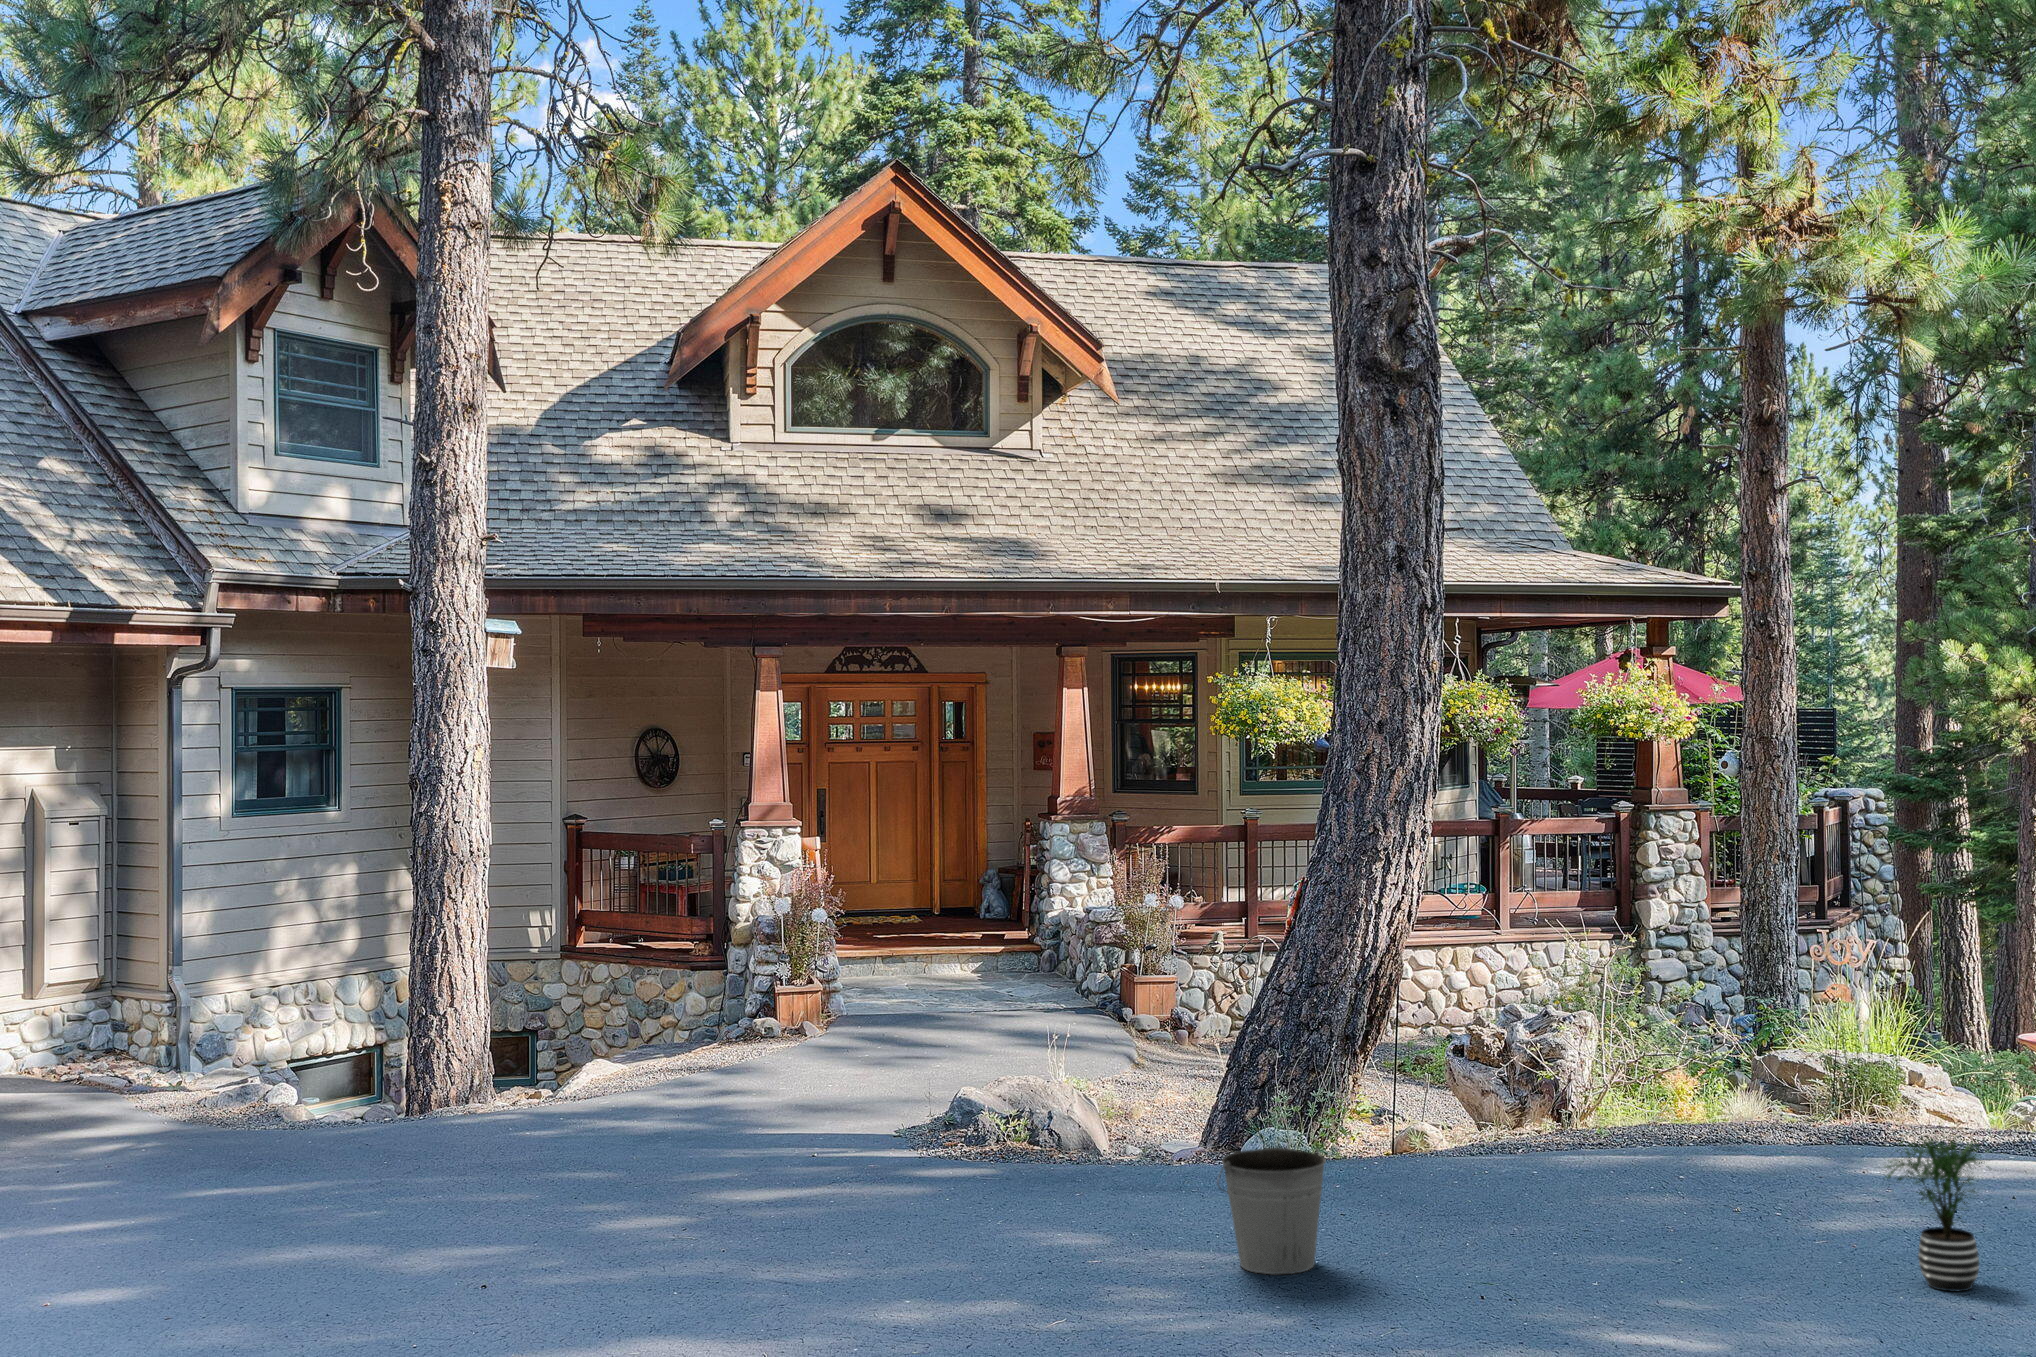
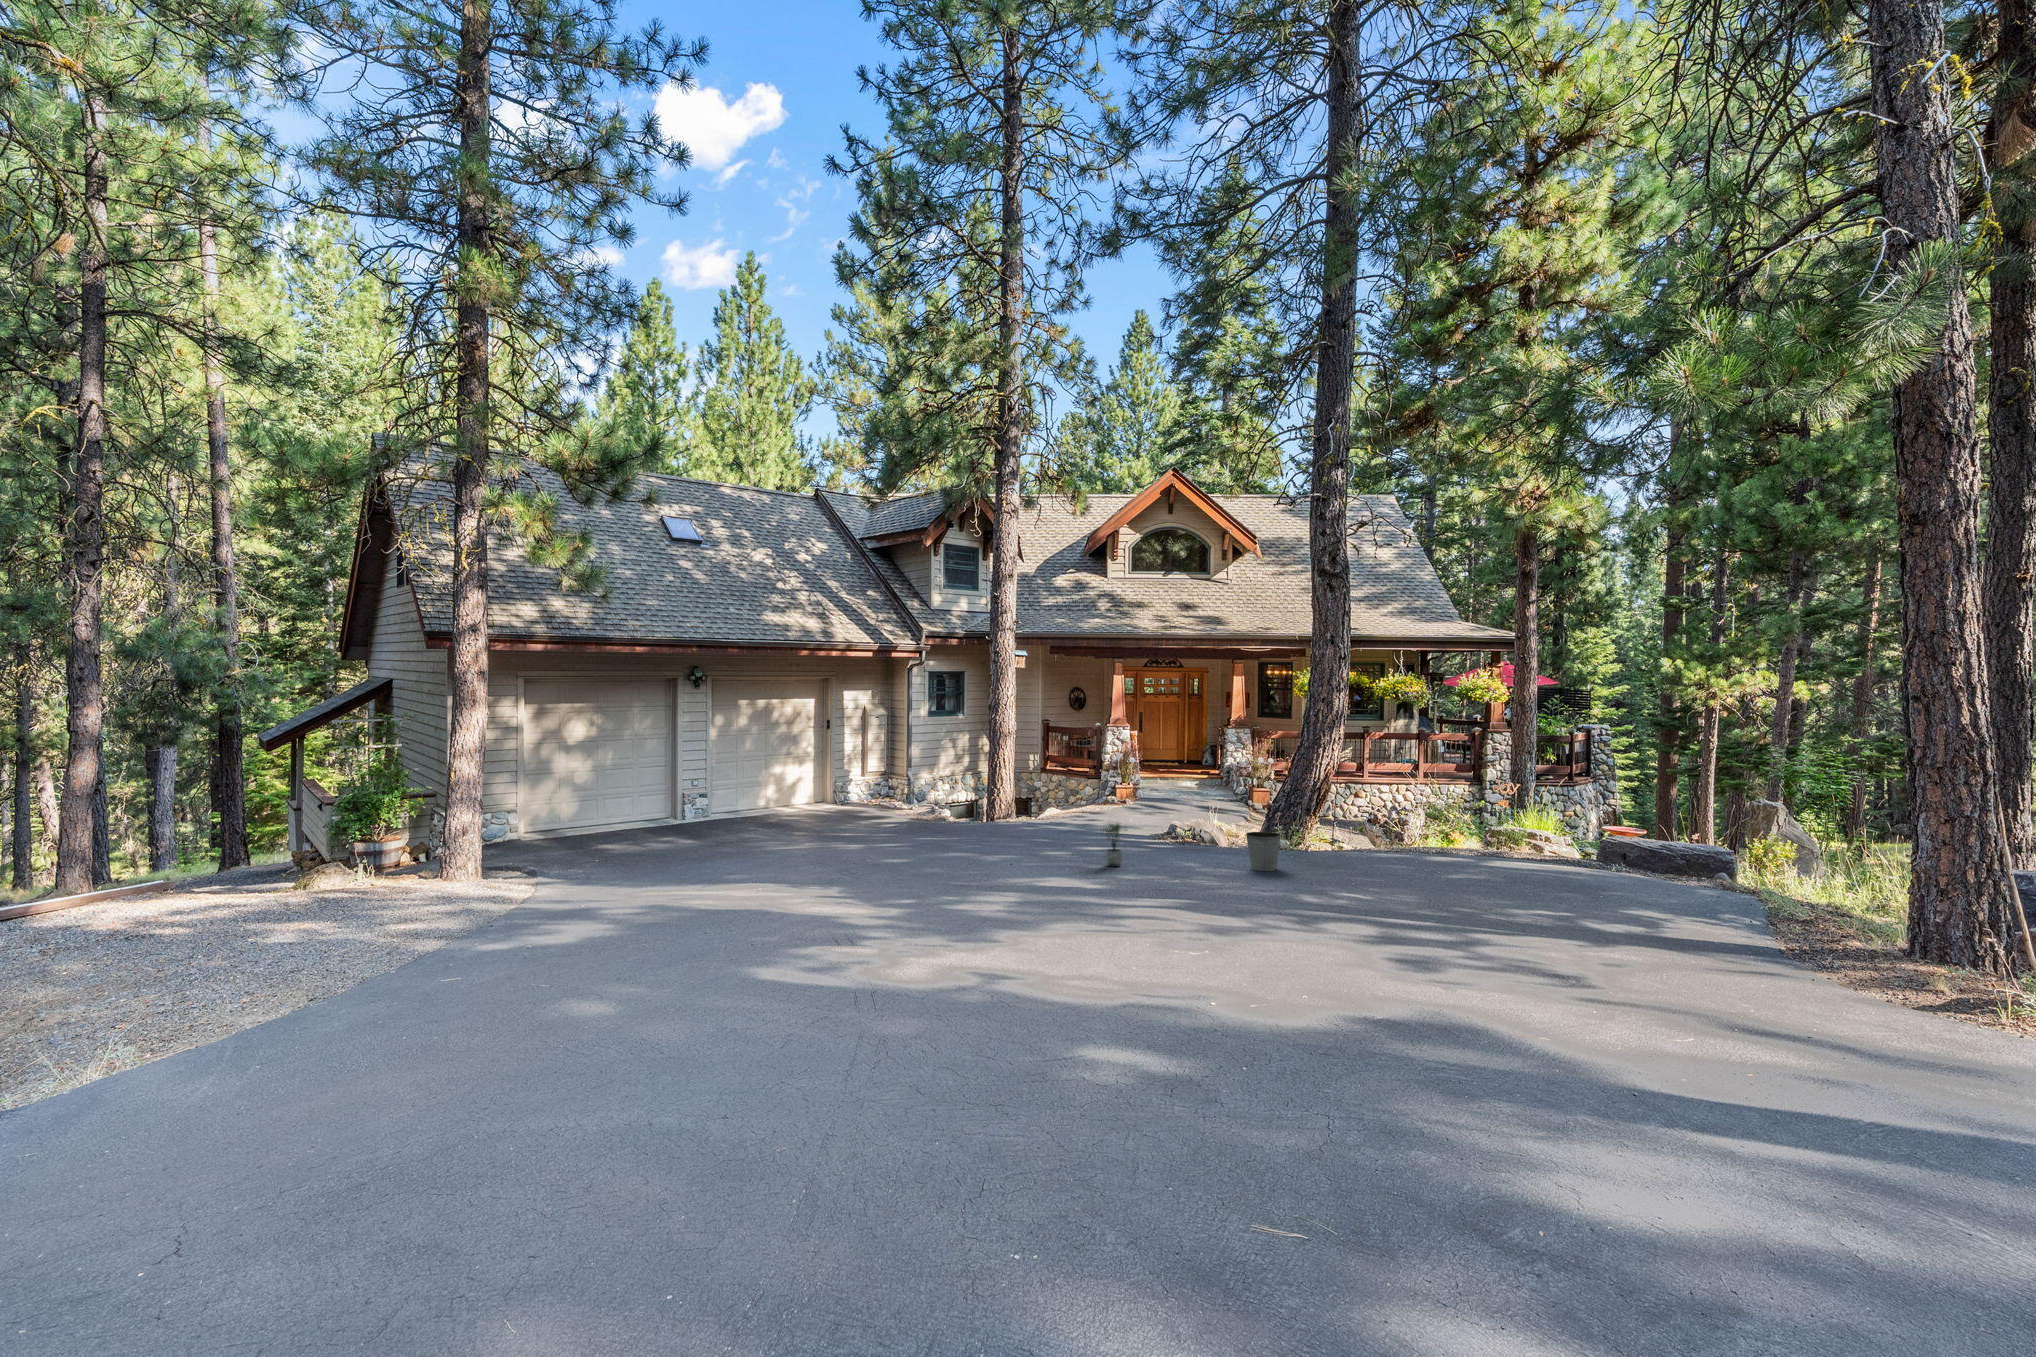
potted plant: present [1886,1136,1990,1292] -> present [1100,823,1127,867]

